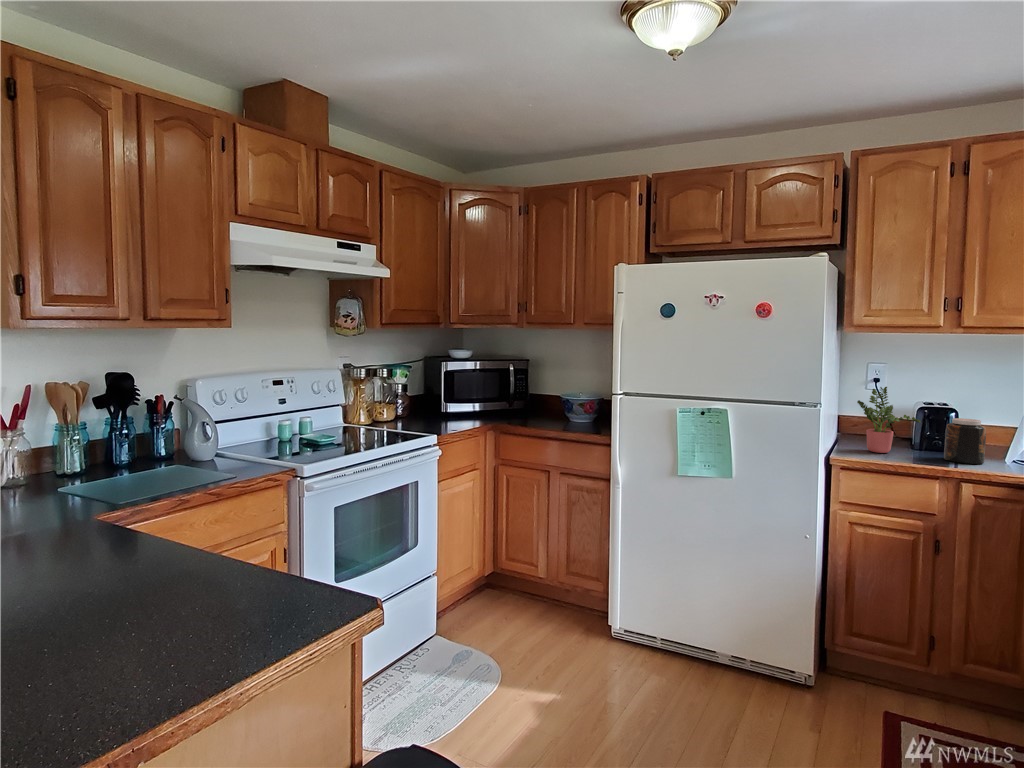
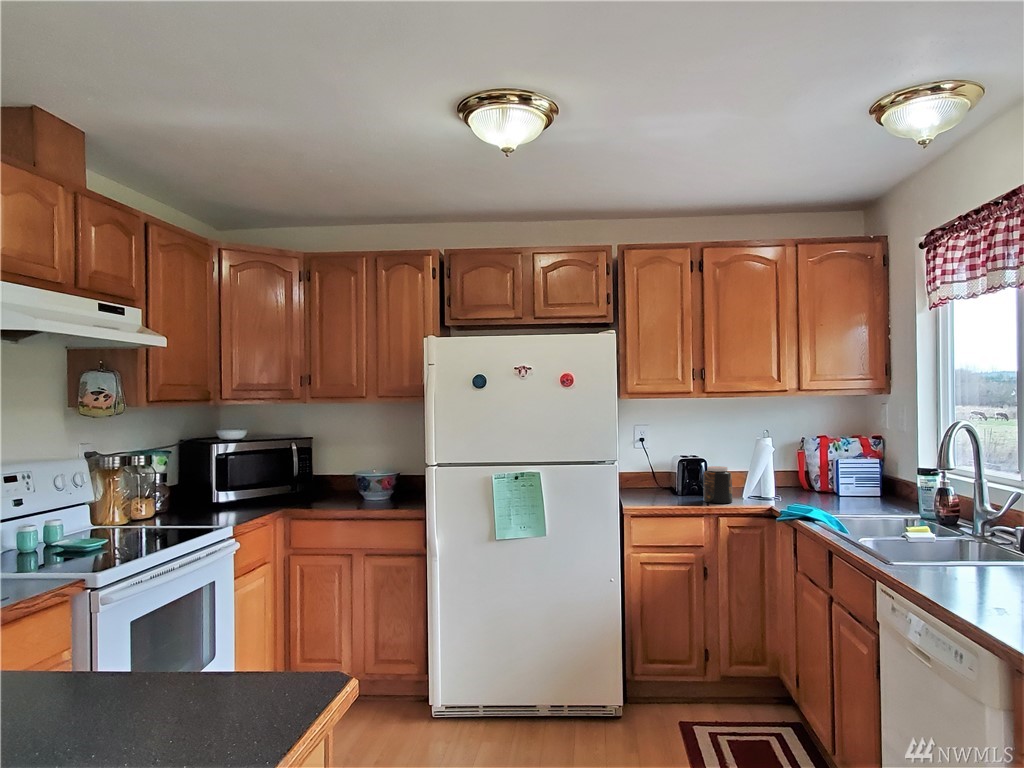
potted plant: present [857,387,921,453] -> none [638,443,685,501]

